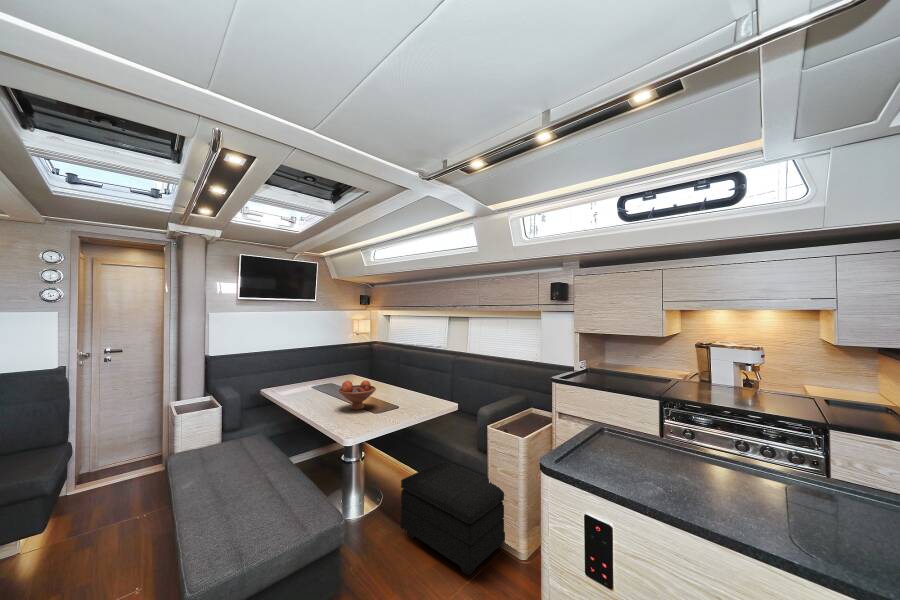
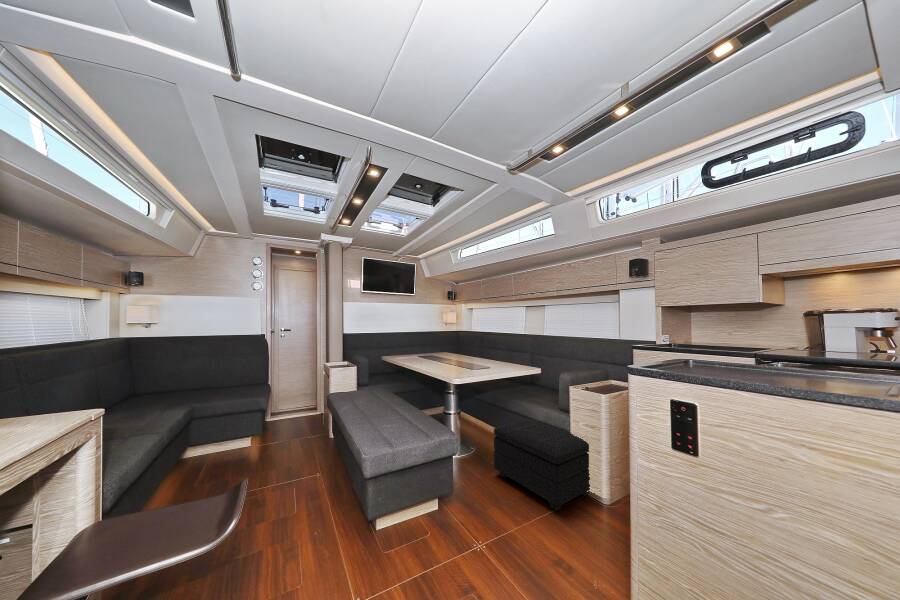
fruit bowl: present [339,380,376,410] -> none [441,348,470,371]

